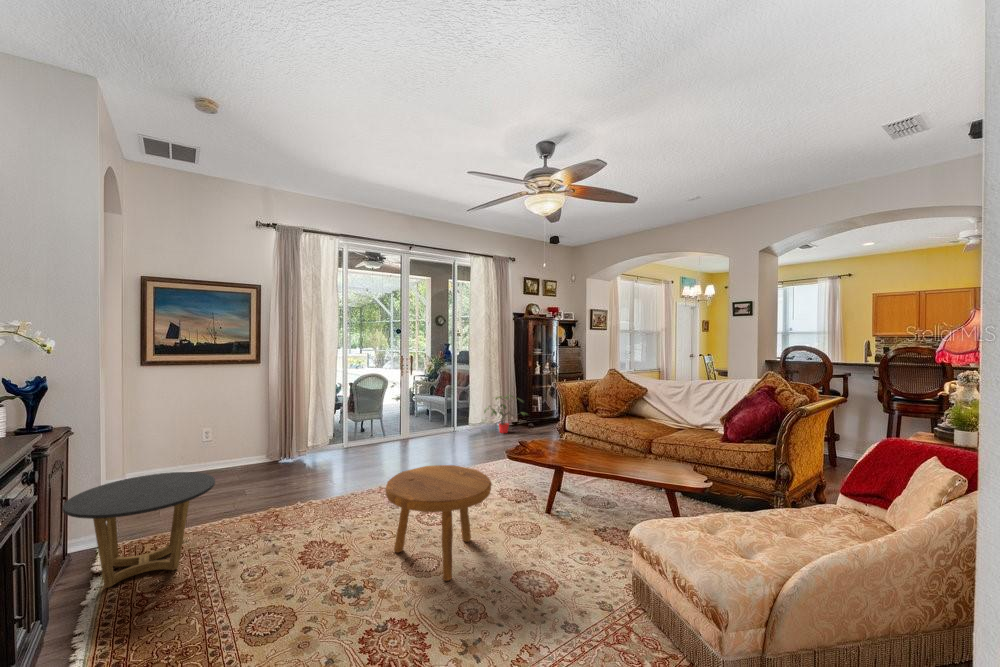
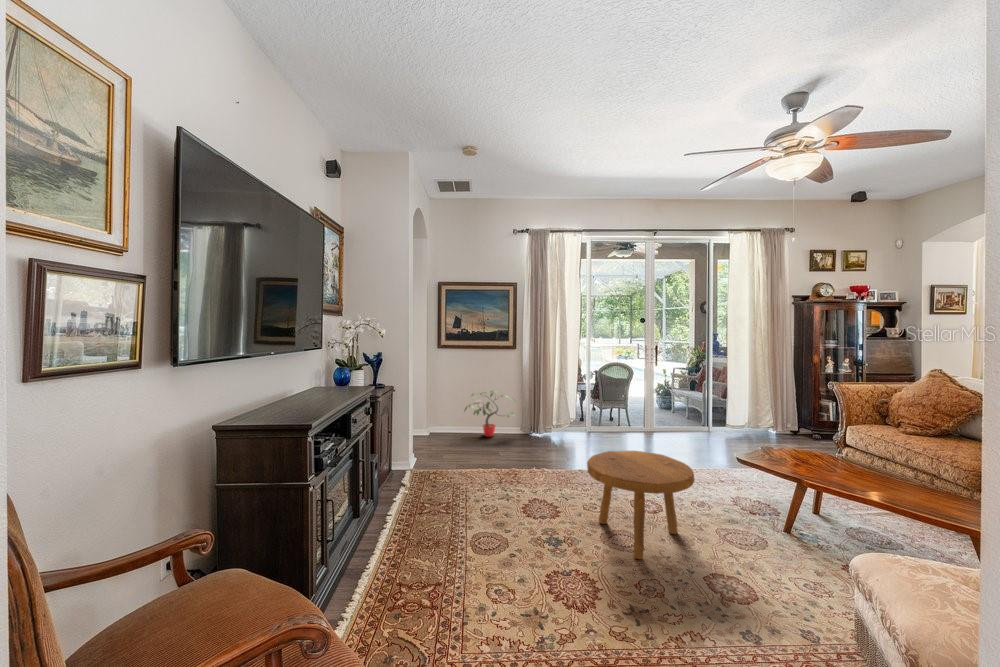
potted plant: present [484,395,526,433] -> present [465,391,515,436]
side table: present [63,472,215,588] -> none [393,423,473,491]

